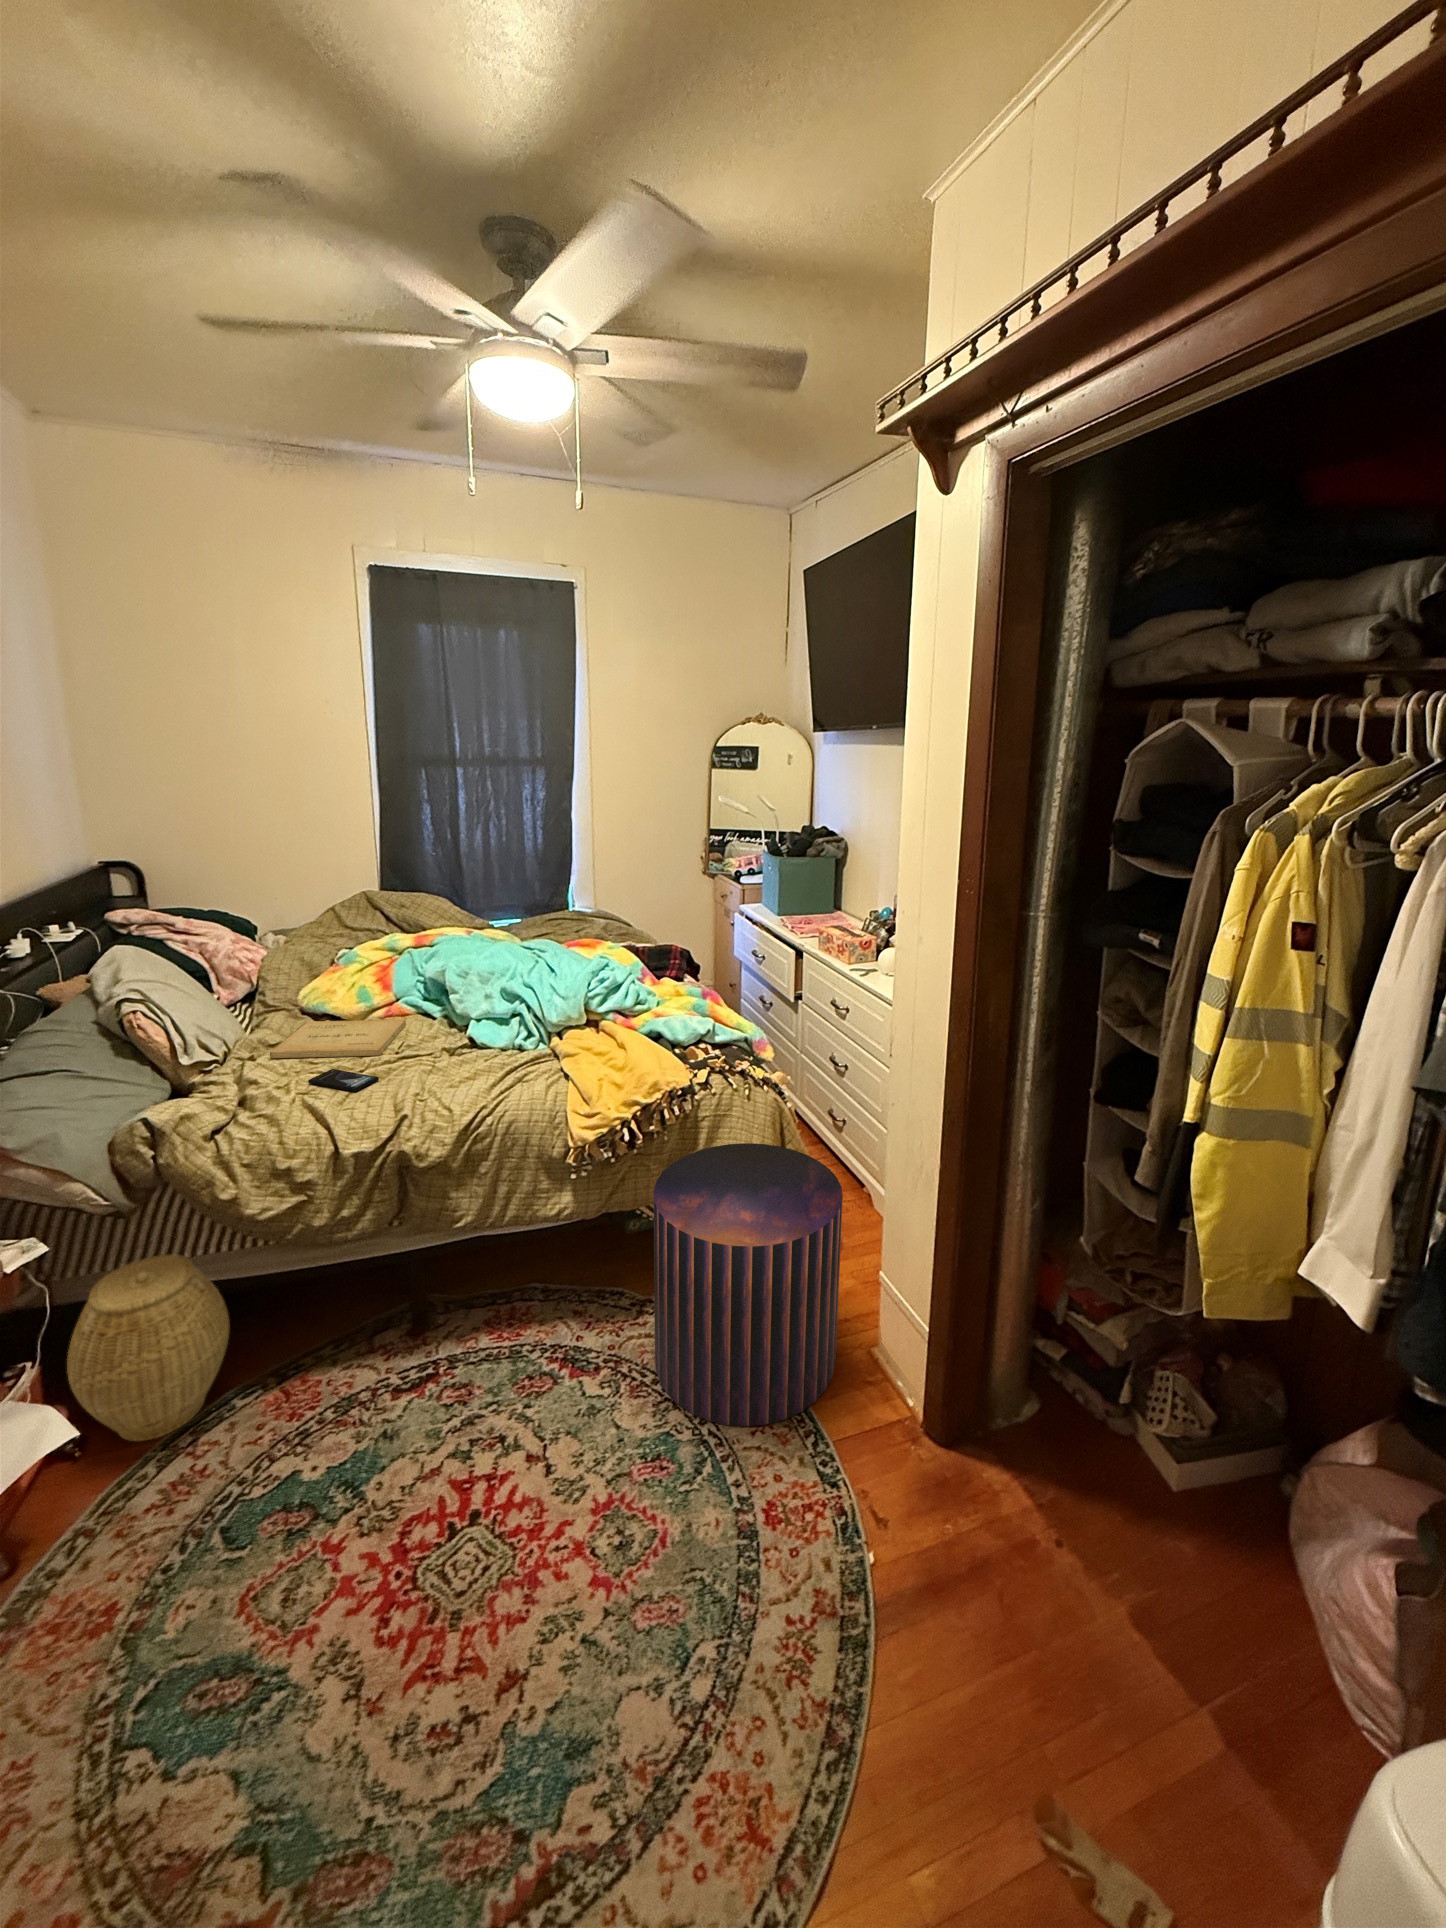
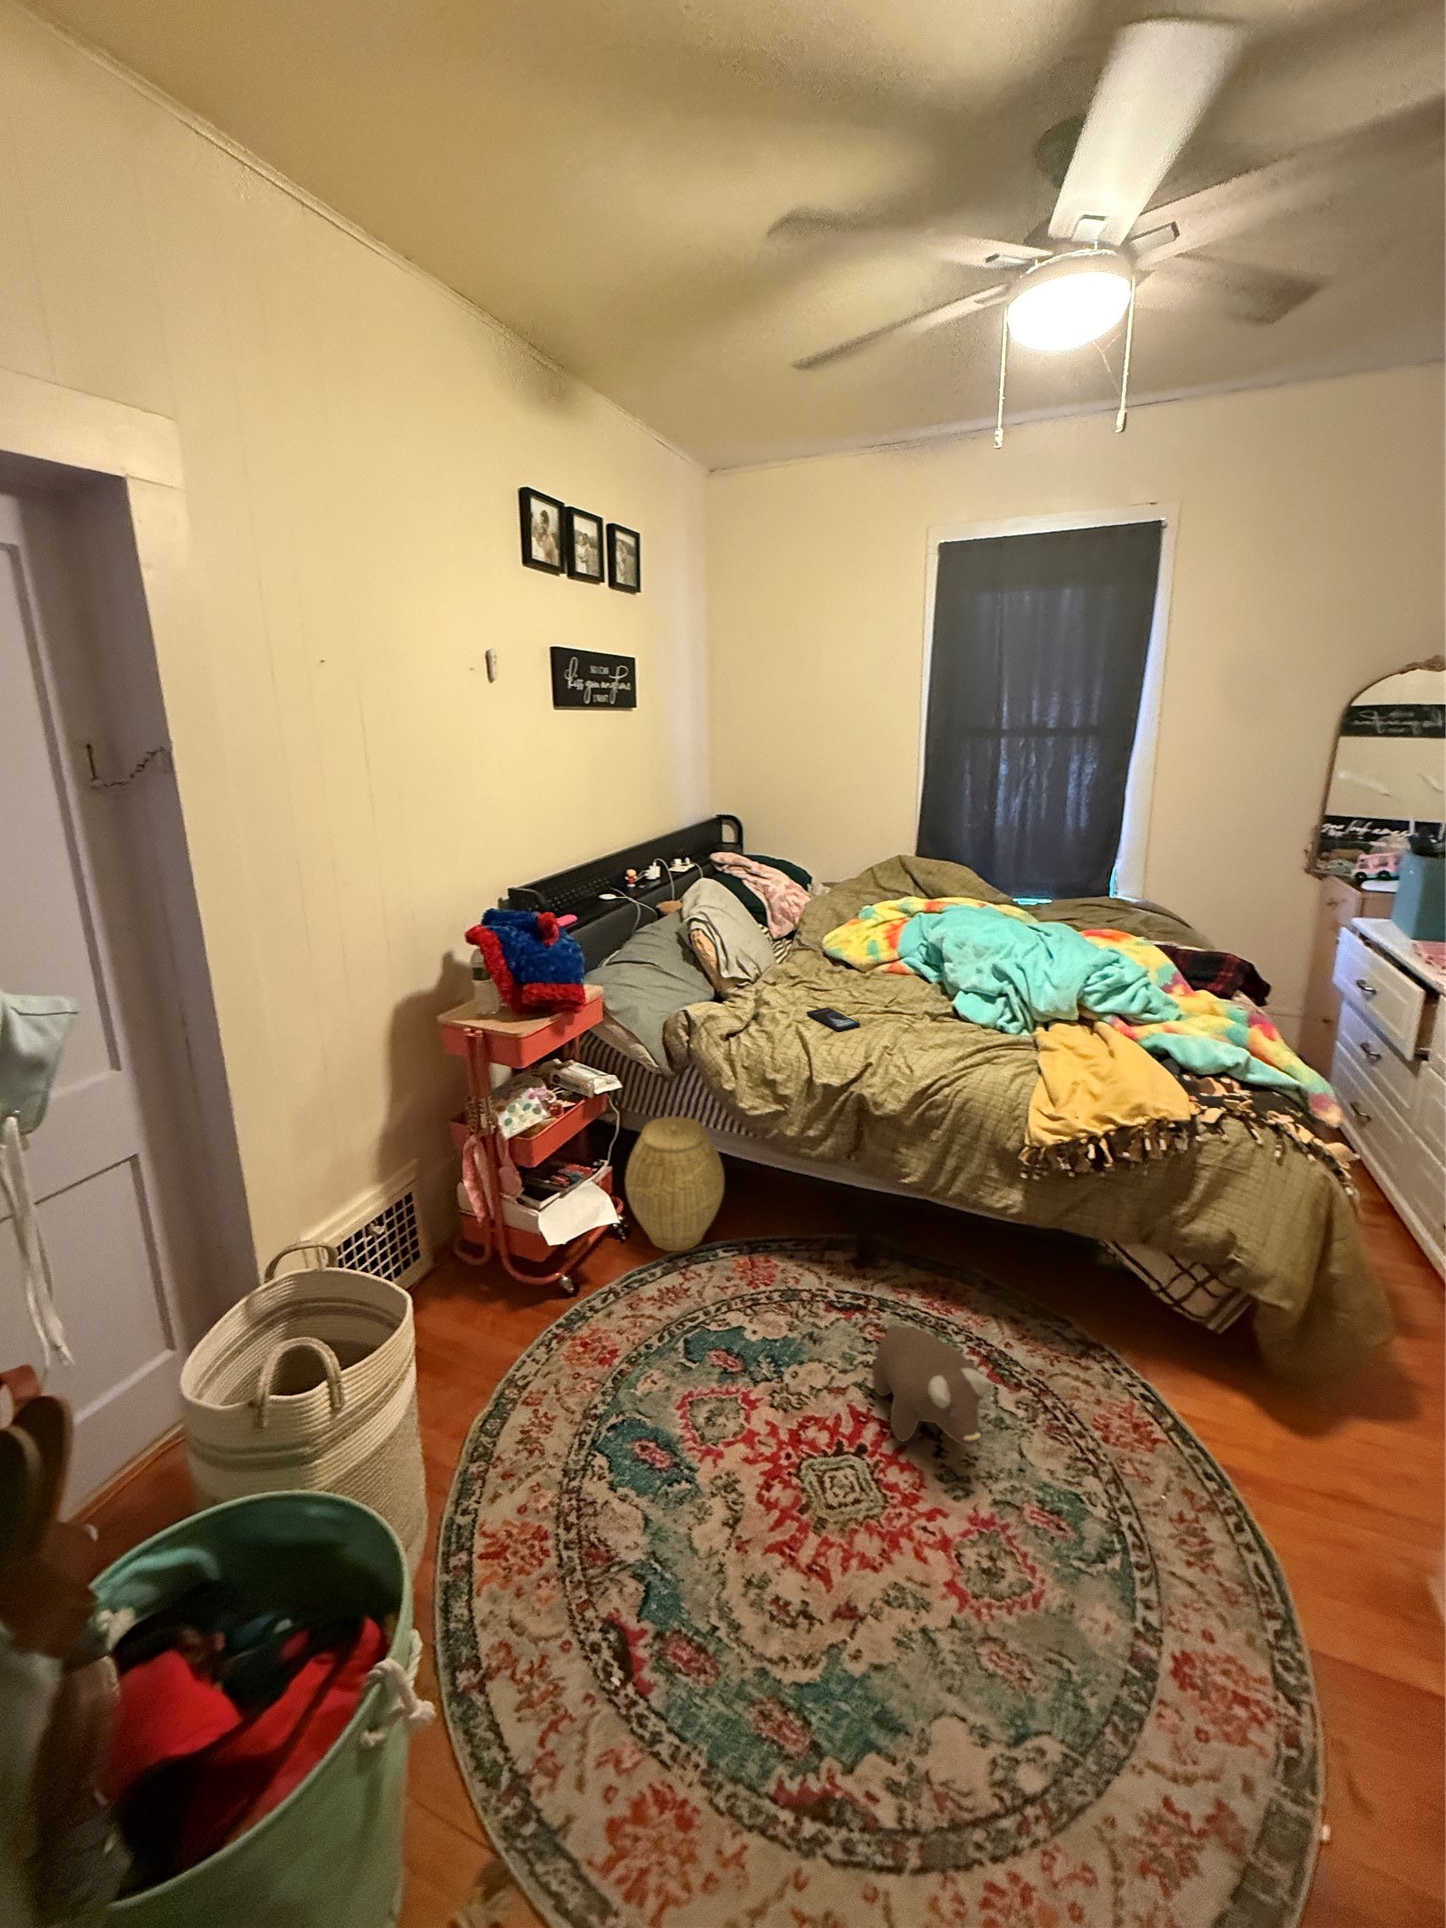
book: present [270,1020,406,1058] -> none [788,963,902,1005]
pouf: present [654,1143,843,1426] -> none [1085,1201,1399,1581]
plush toy: none [467,1364,590,1484] -> present [872,1325,993,1446]

